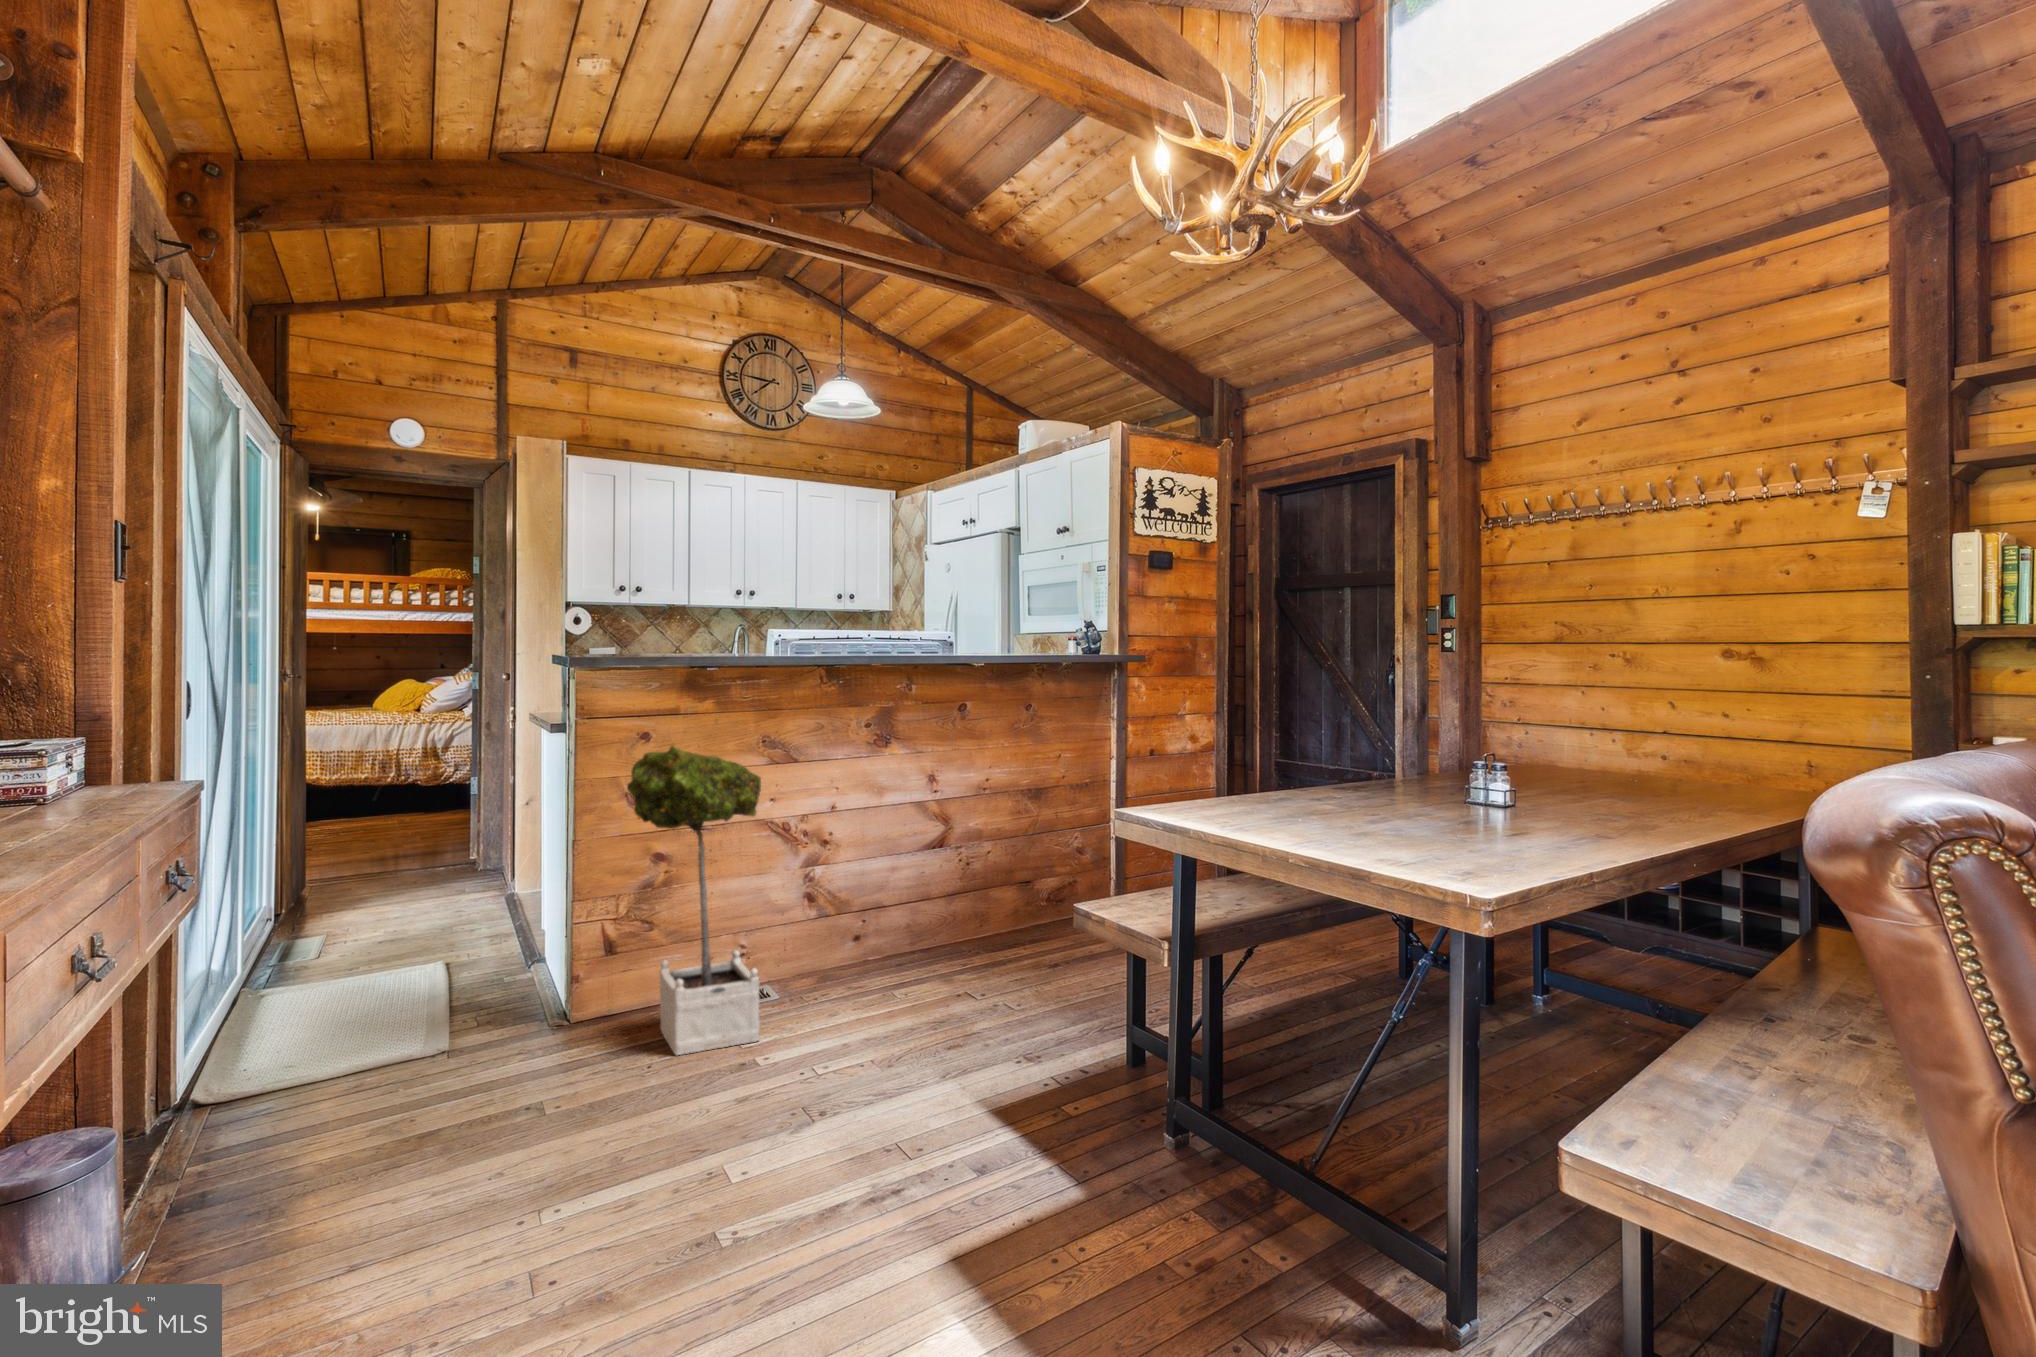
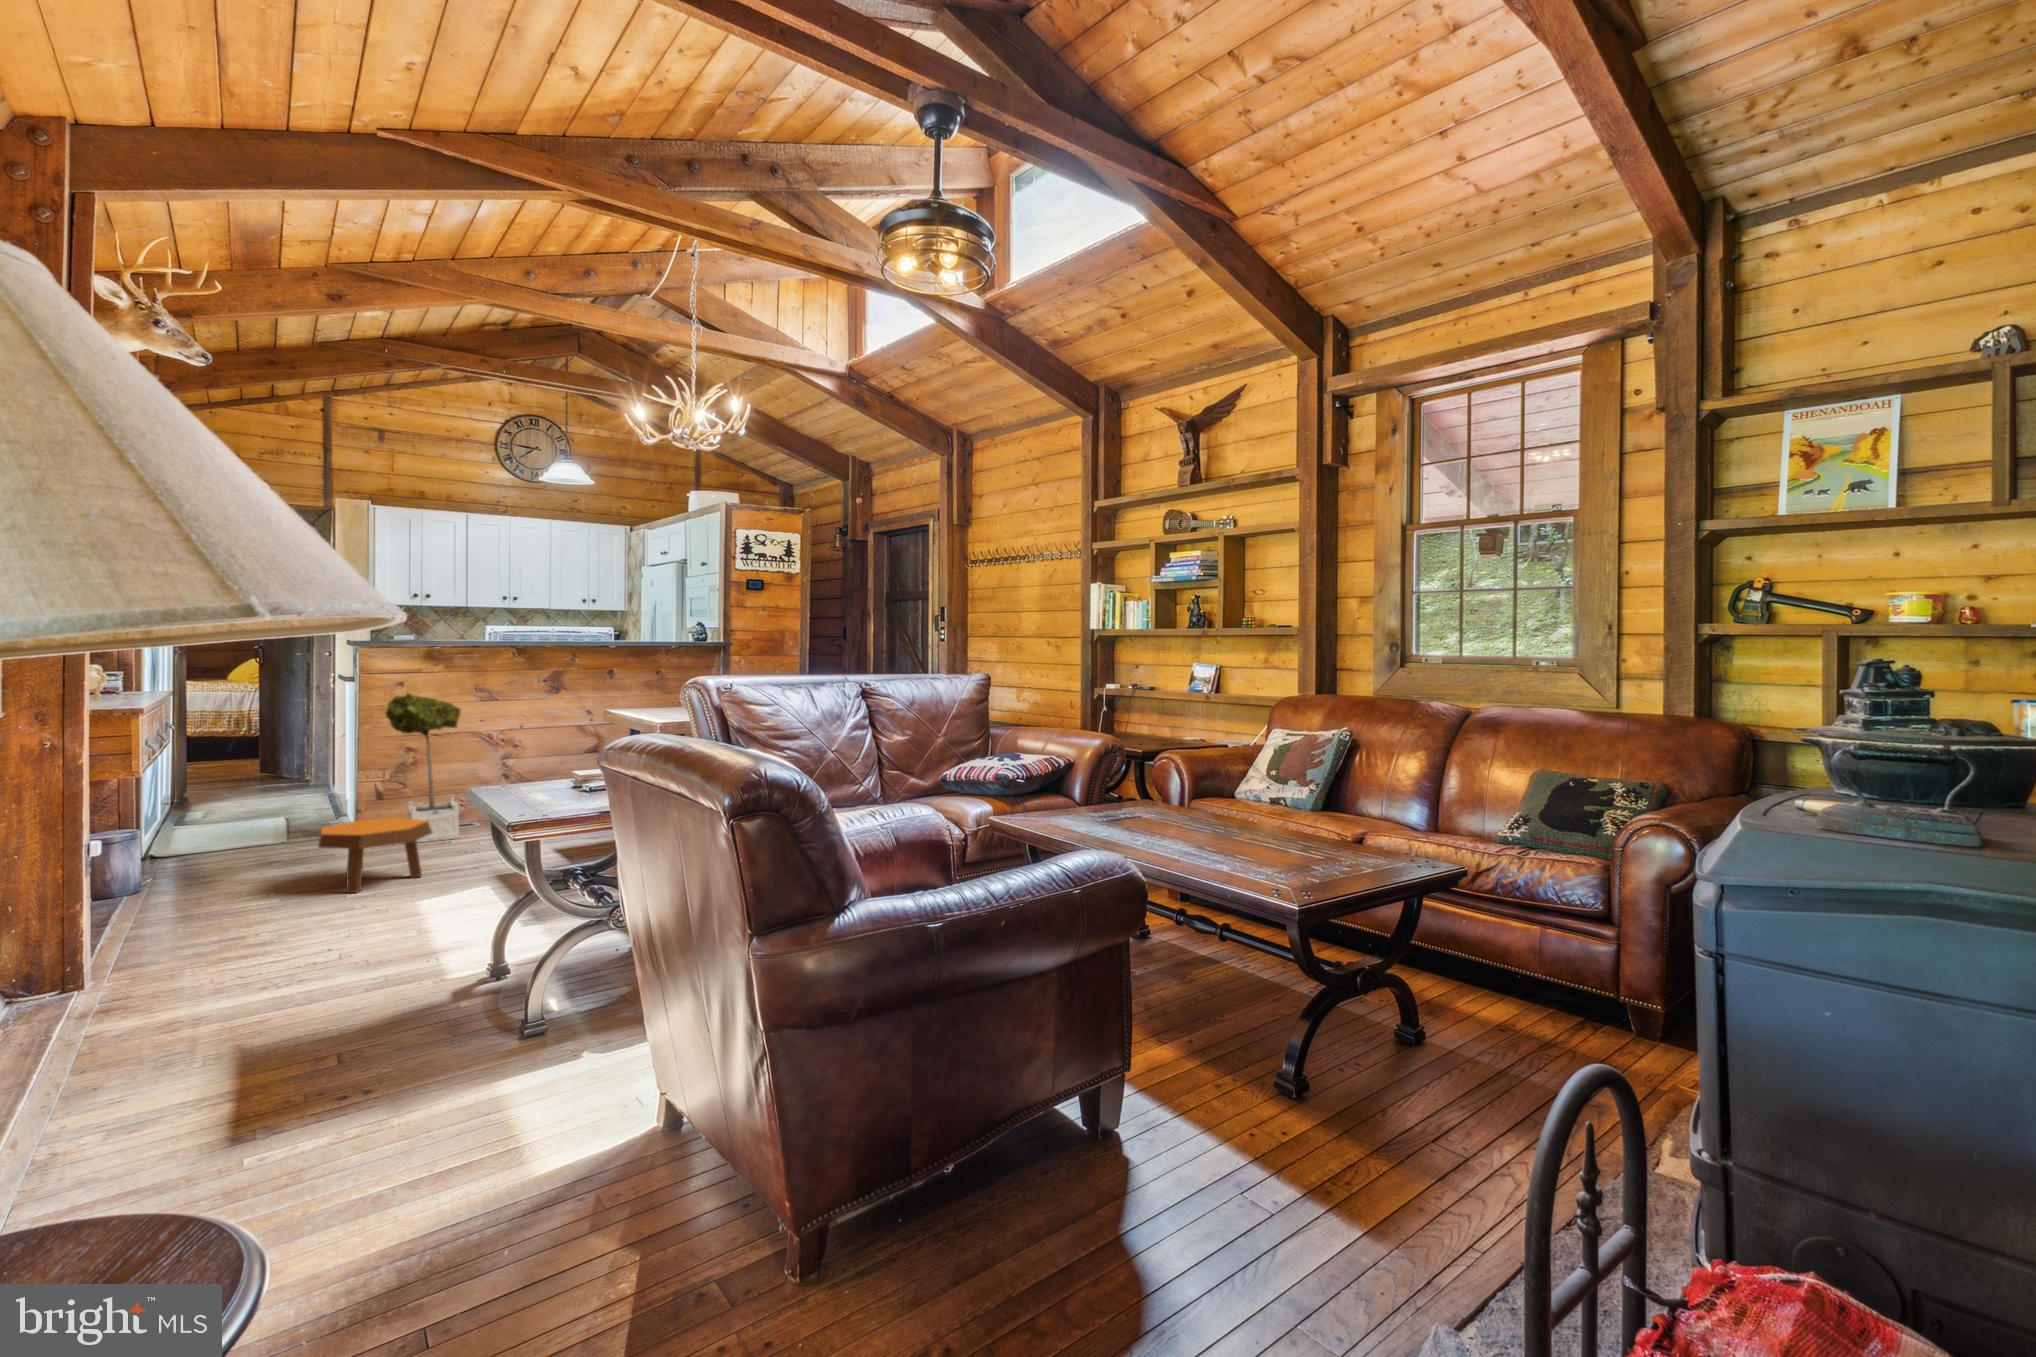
footstool: none [531,1039,776,1285] -> present [318,817,432,893]

